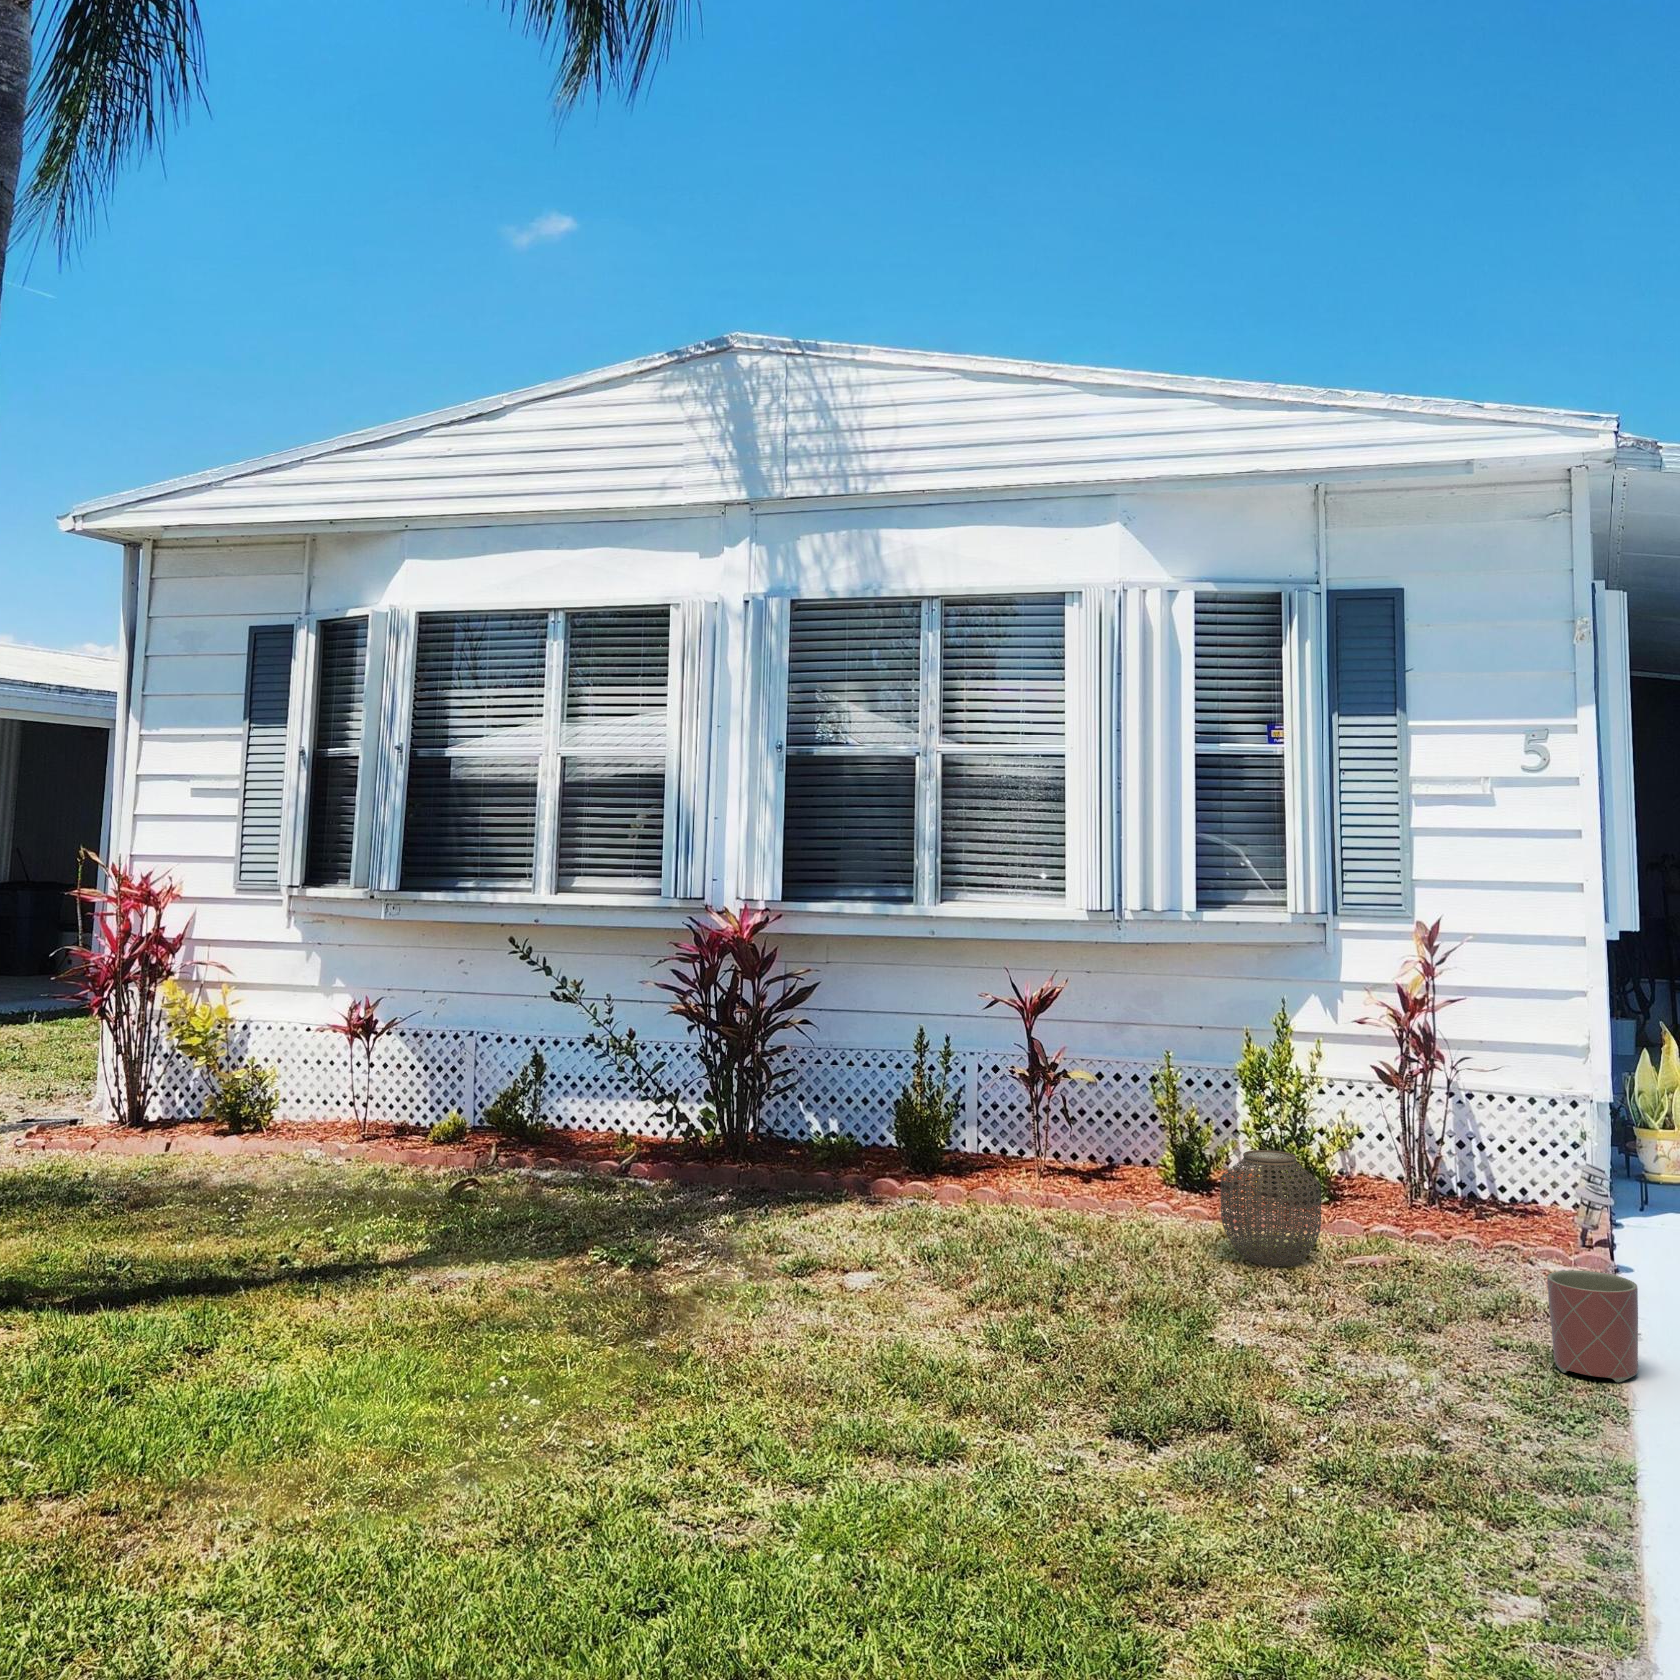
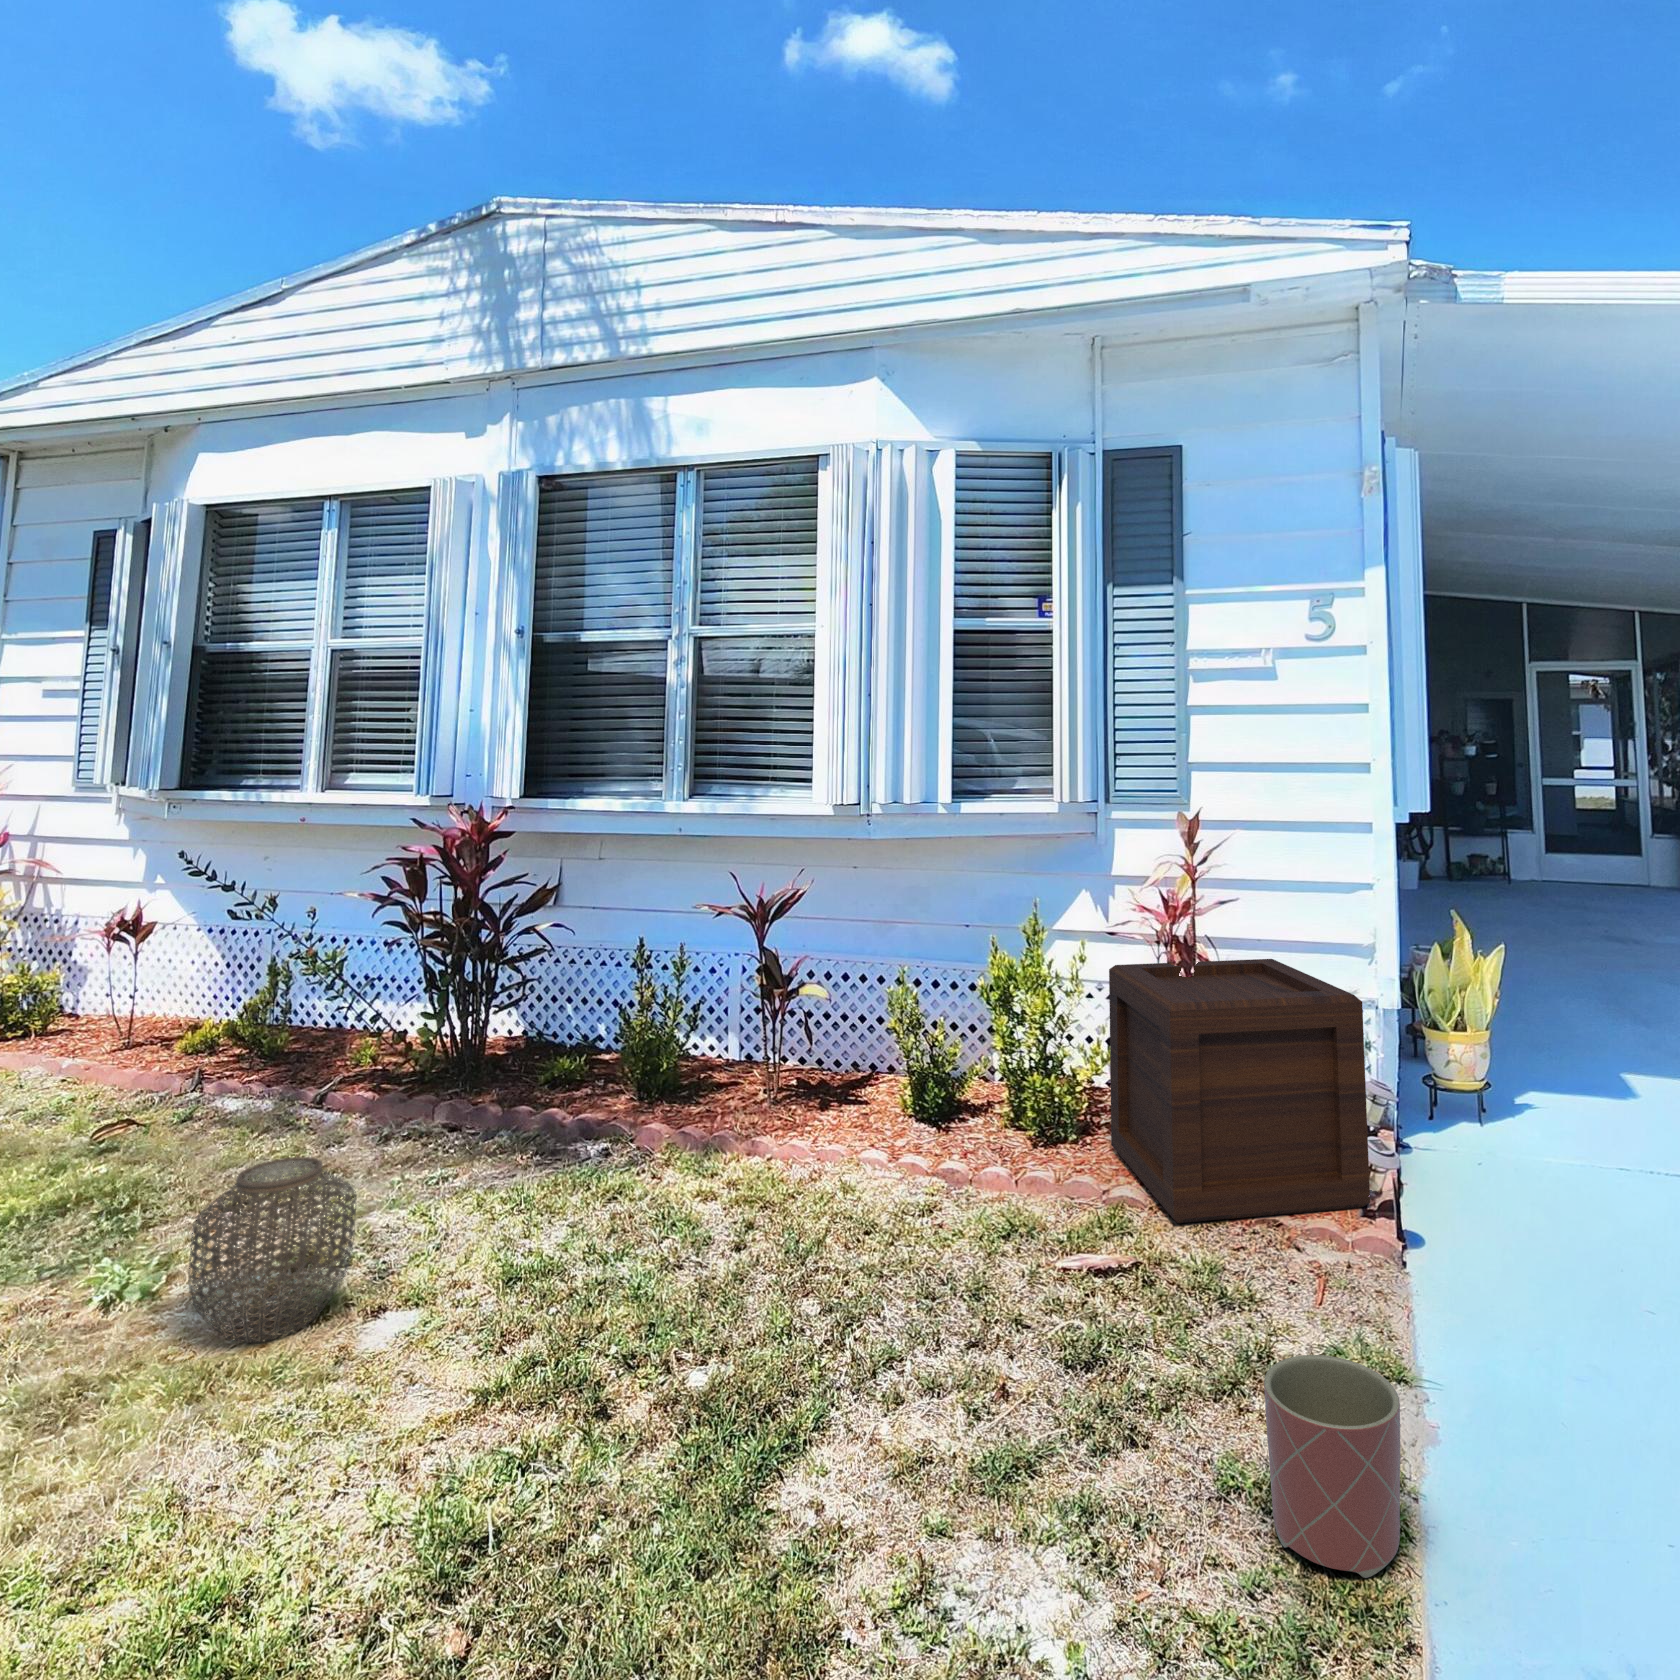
wooden crate: none [1352,1057,1593,1256] -> present [1109,959,1370,1223]
woven basket: present [1220,1150,1321,1266] -> present [189,1157,356,1343]

